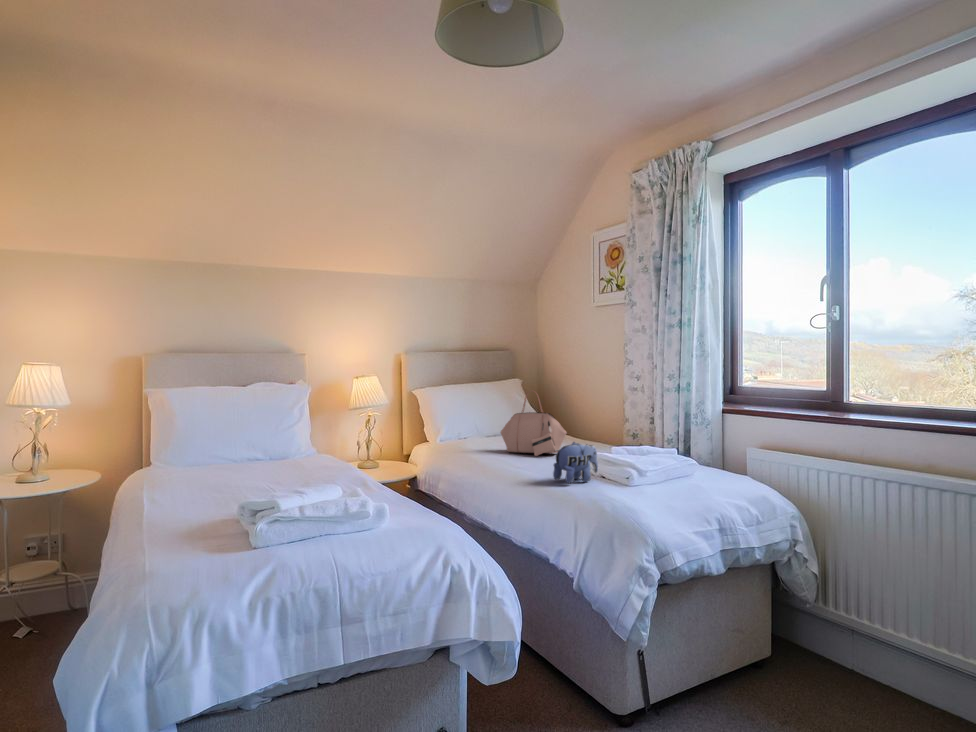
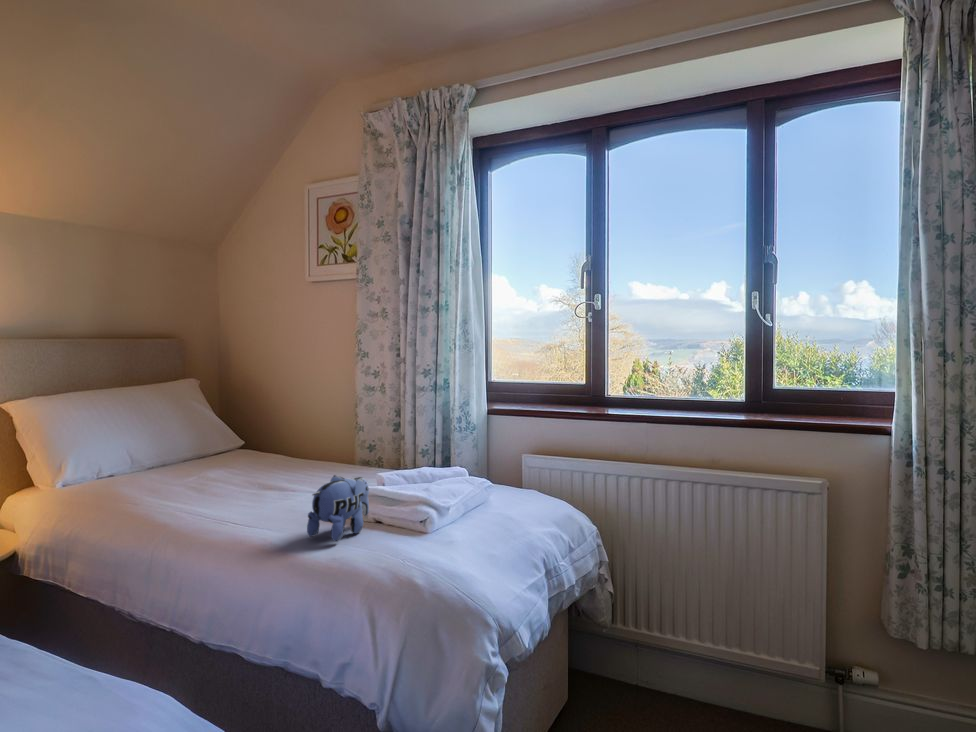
handbag: present [500,391,567,456] -> none [188,398,297,495]

